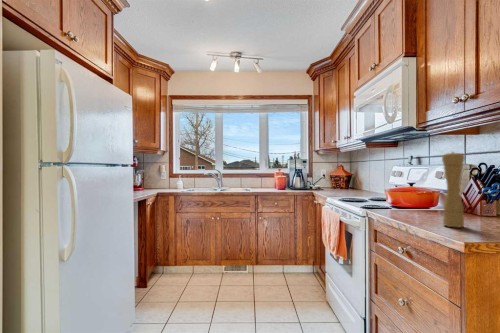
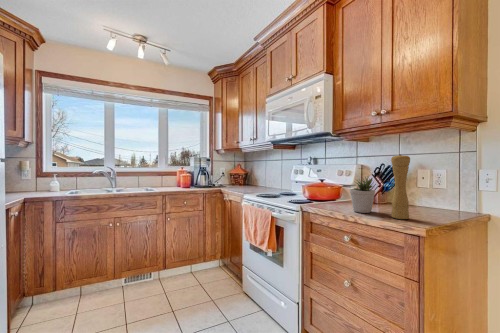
potted plant: none [407,176,439,219] -> present [350,177,375,213]

